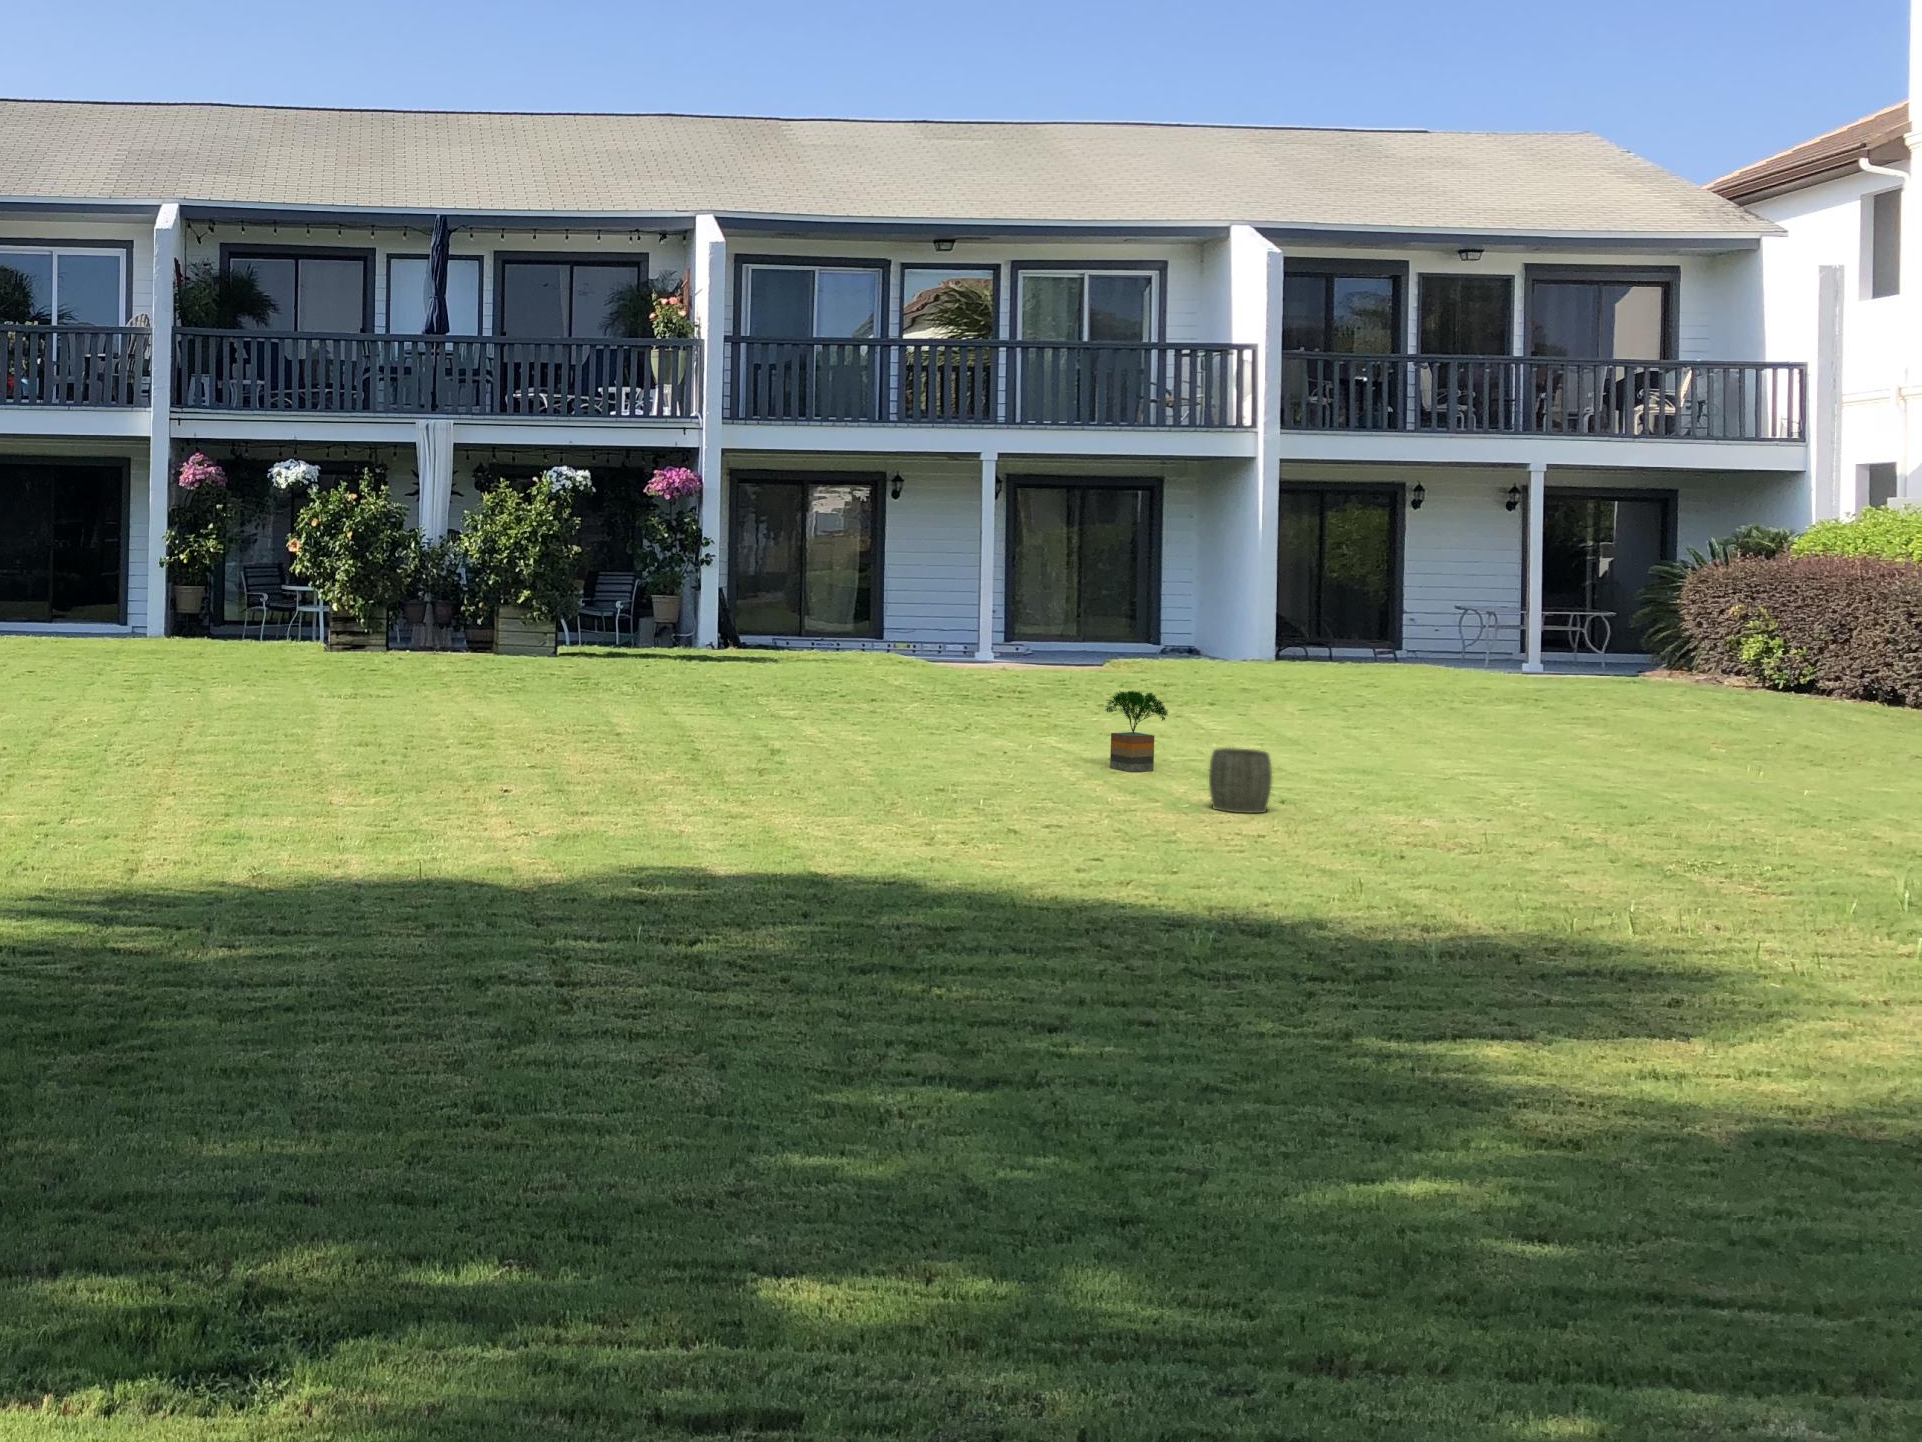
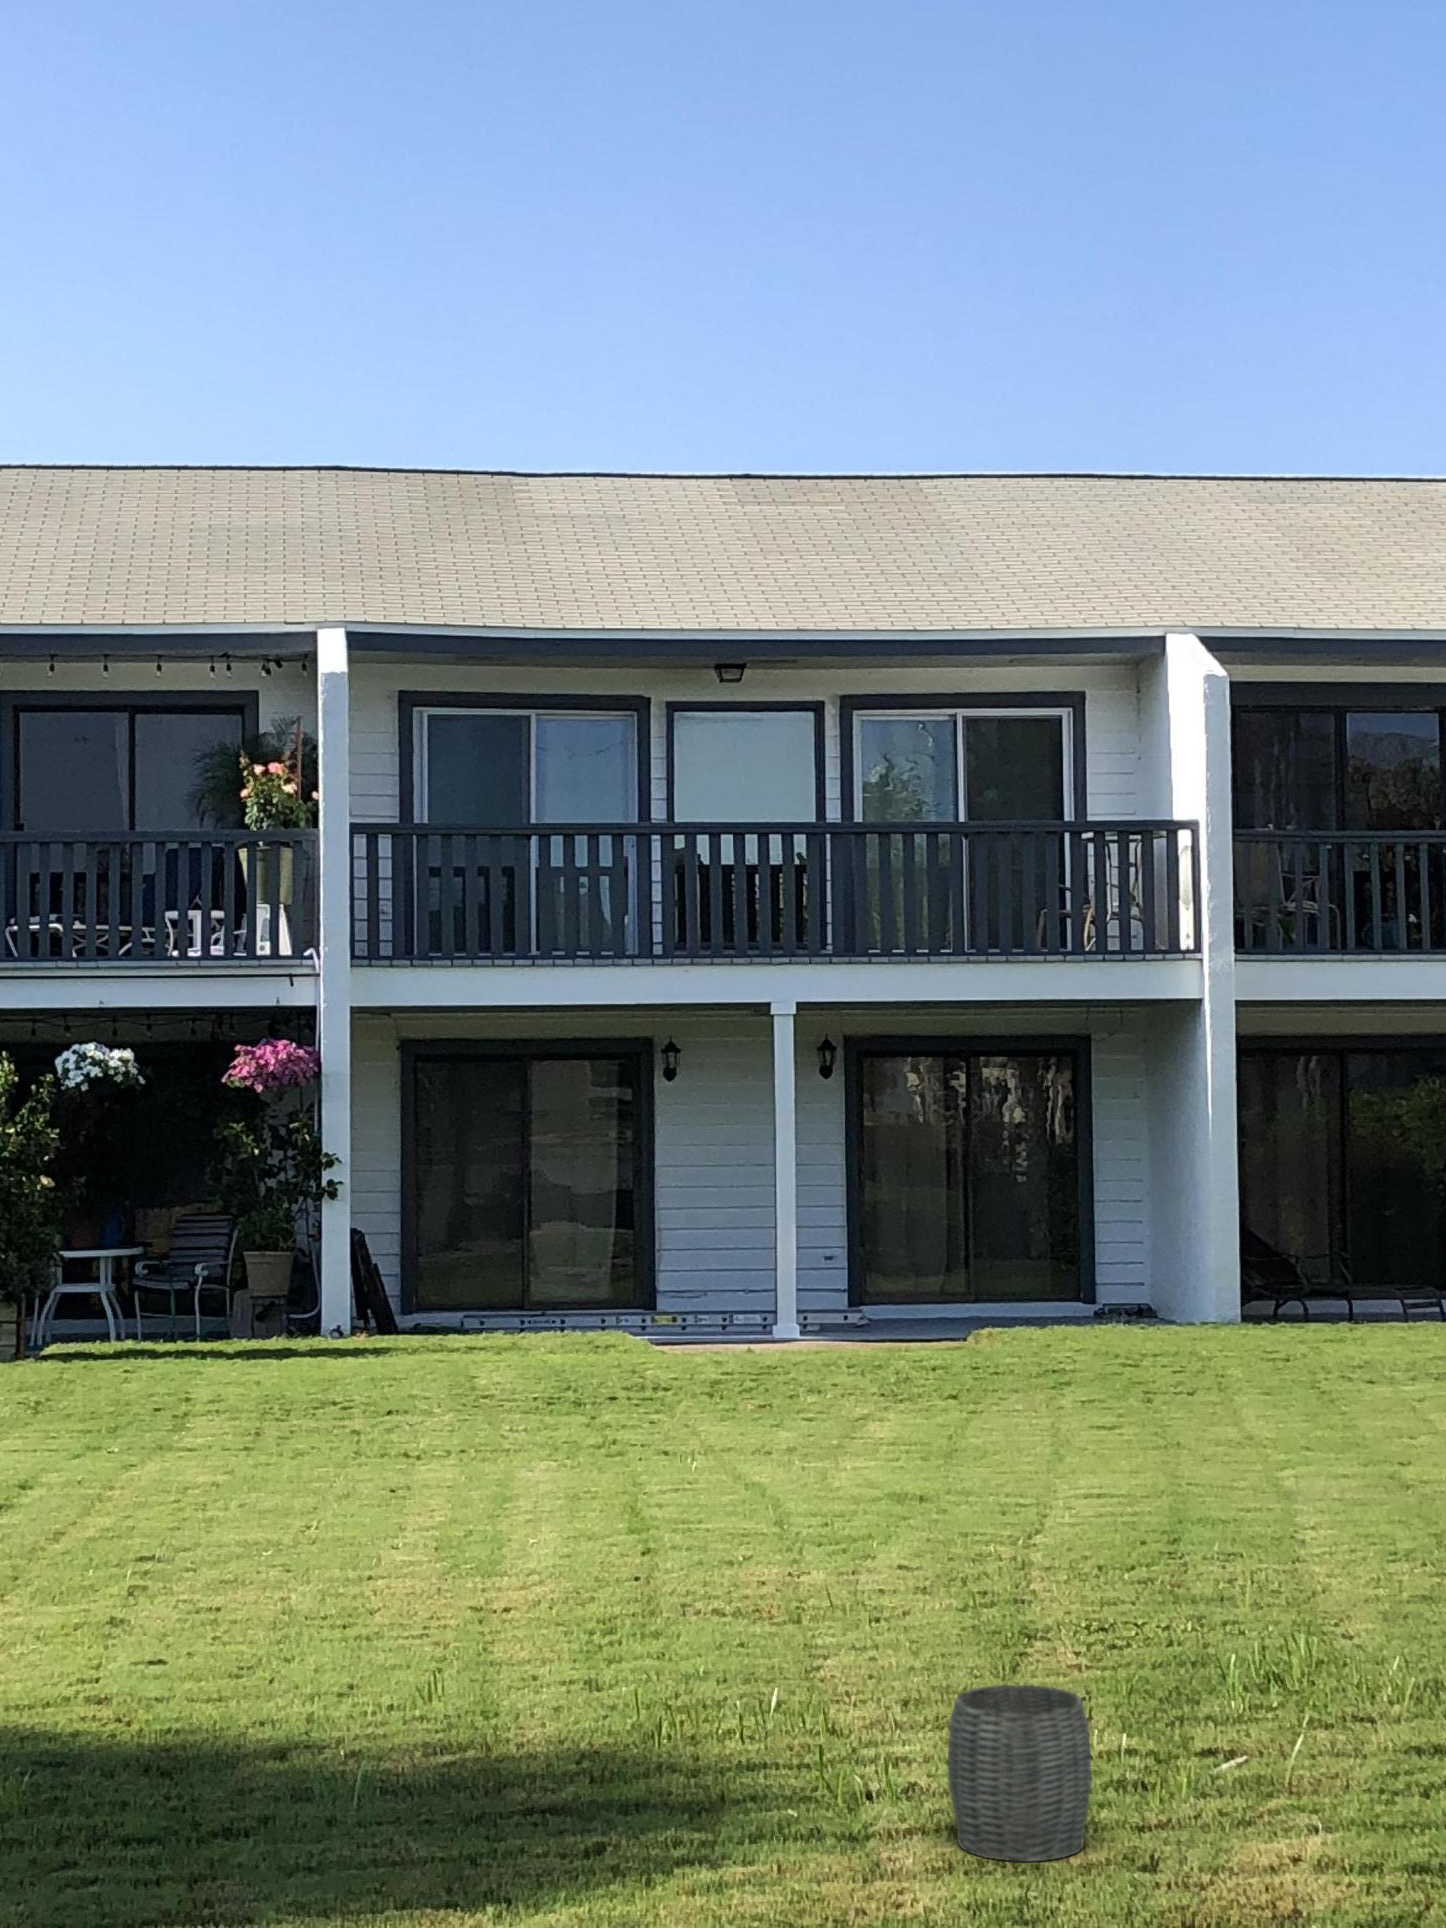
potted tree: present [1105,691,1168,772] -> none [786,1504,923,1695]

